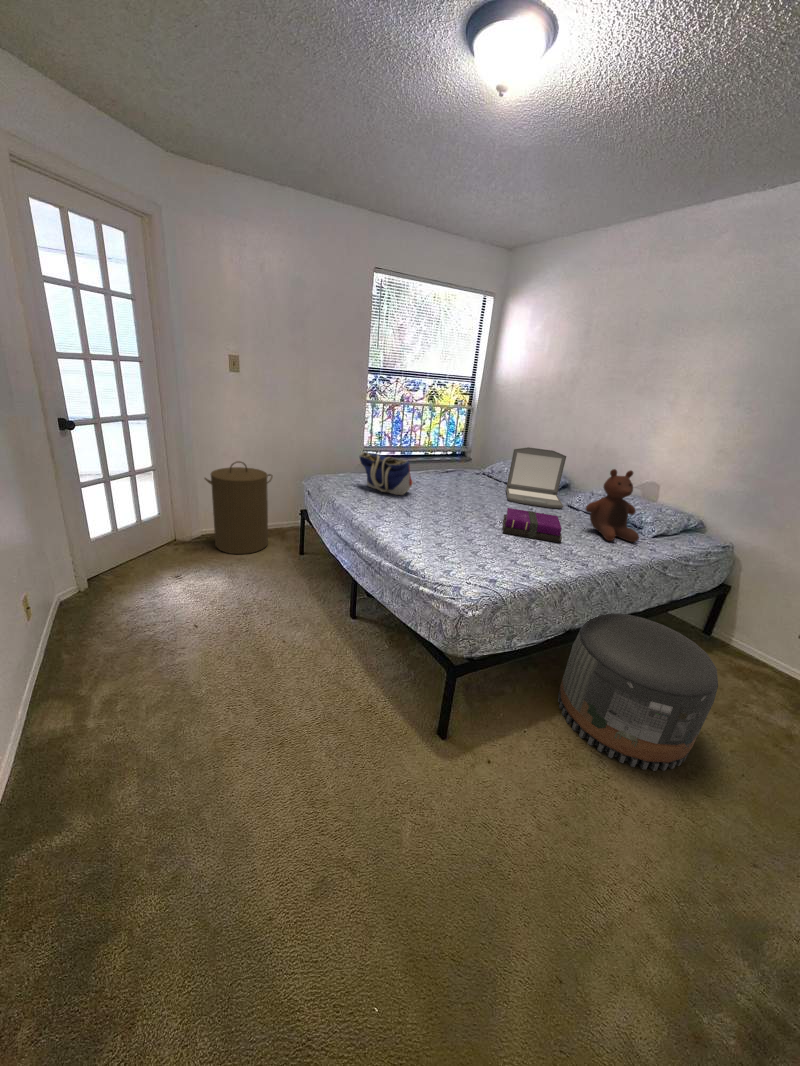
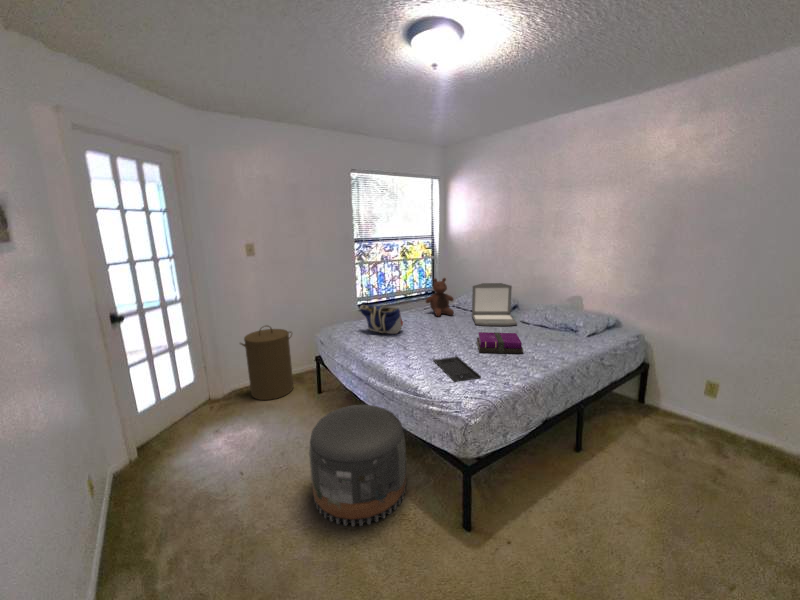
stuffed bear: present [586,469,639,542] -> present [426,278,454,316]
tray: none [439,530,496,563] -> present [433,356,481,382]
pouf: present [558,613,718,771] -> present [309,405,406,527]

